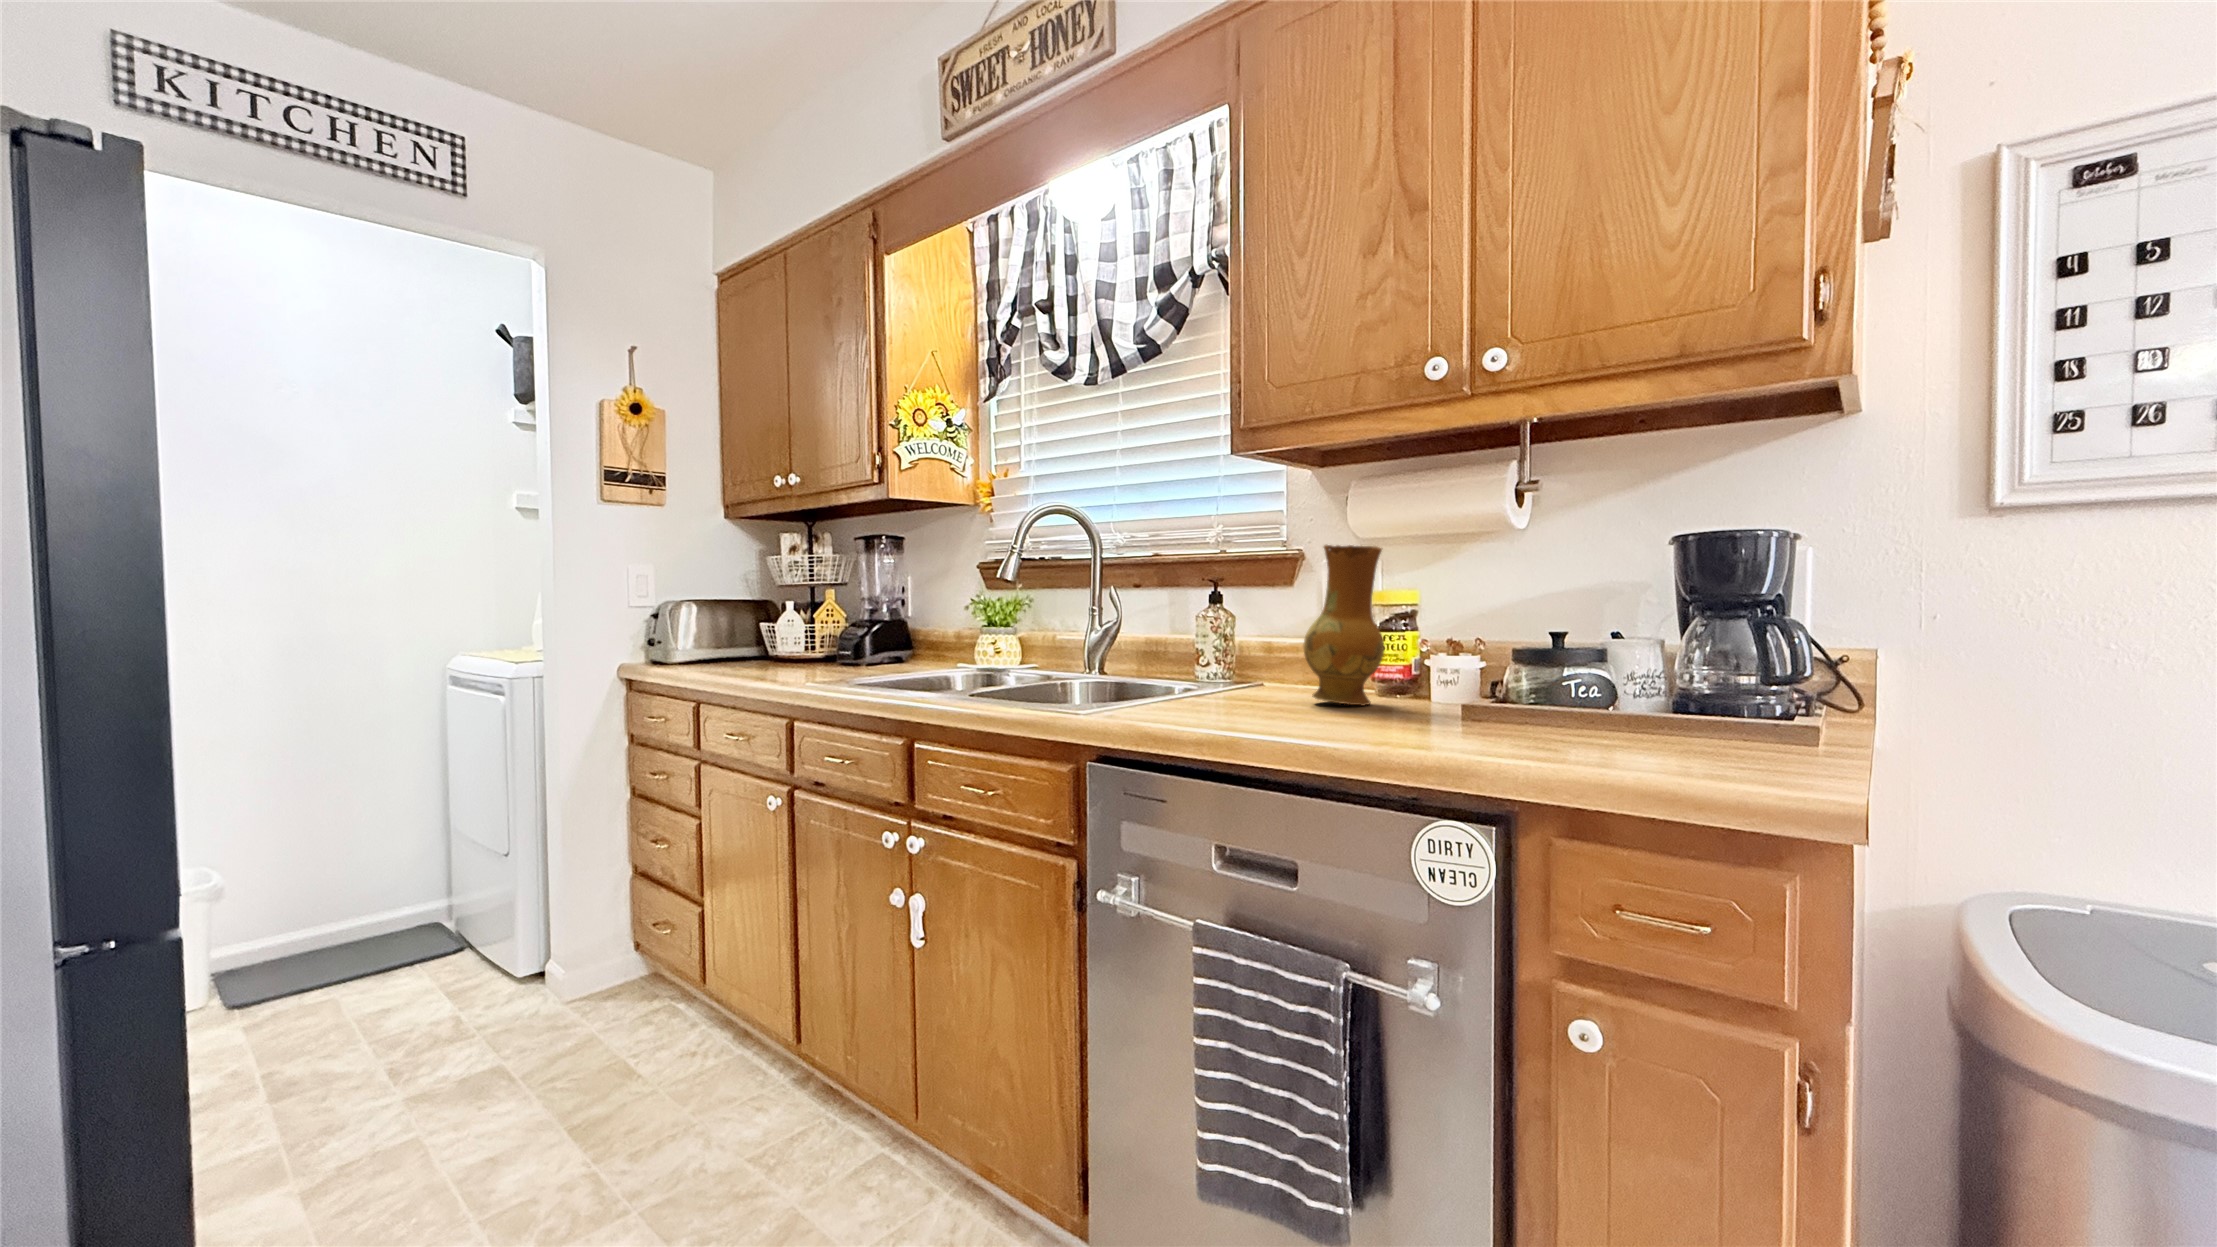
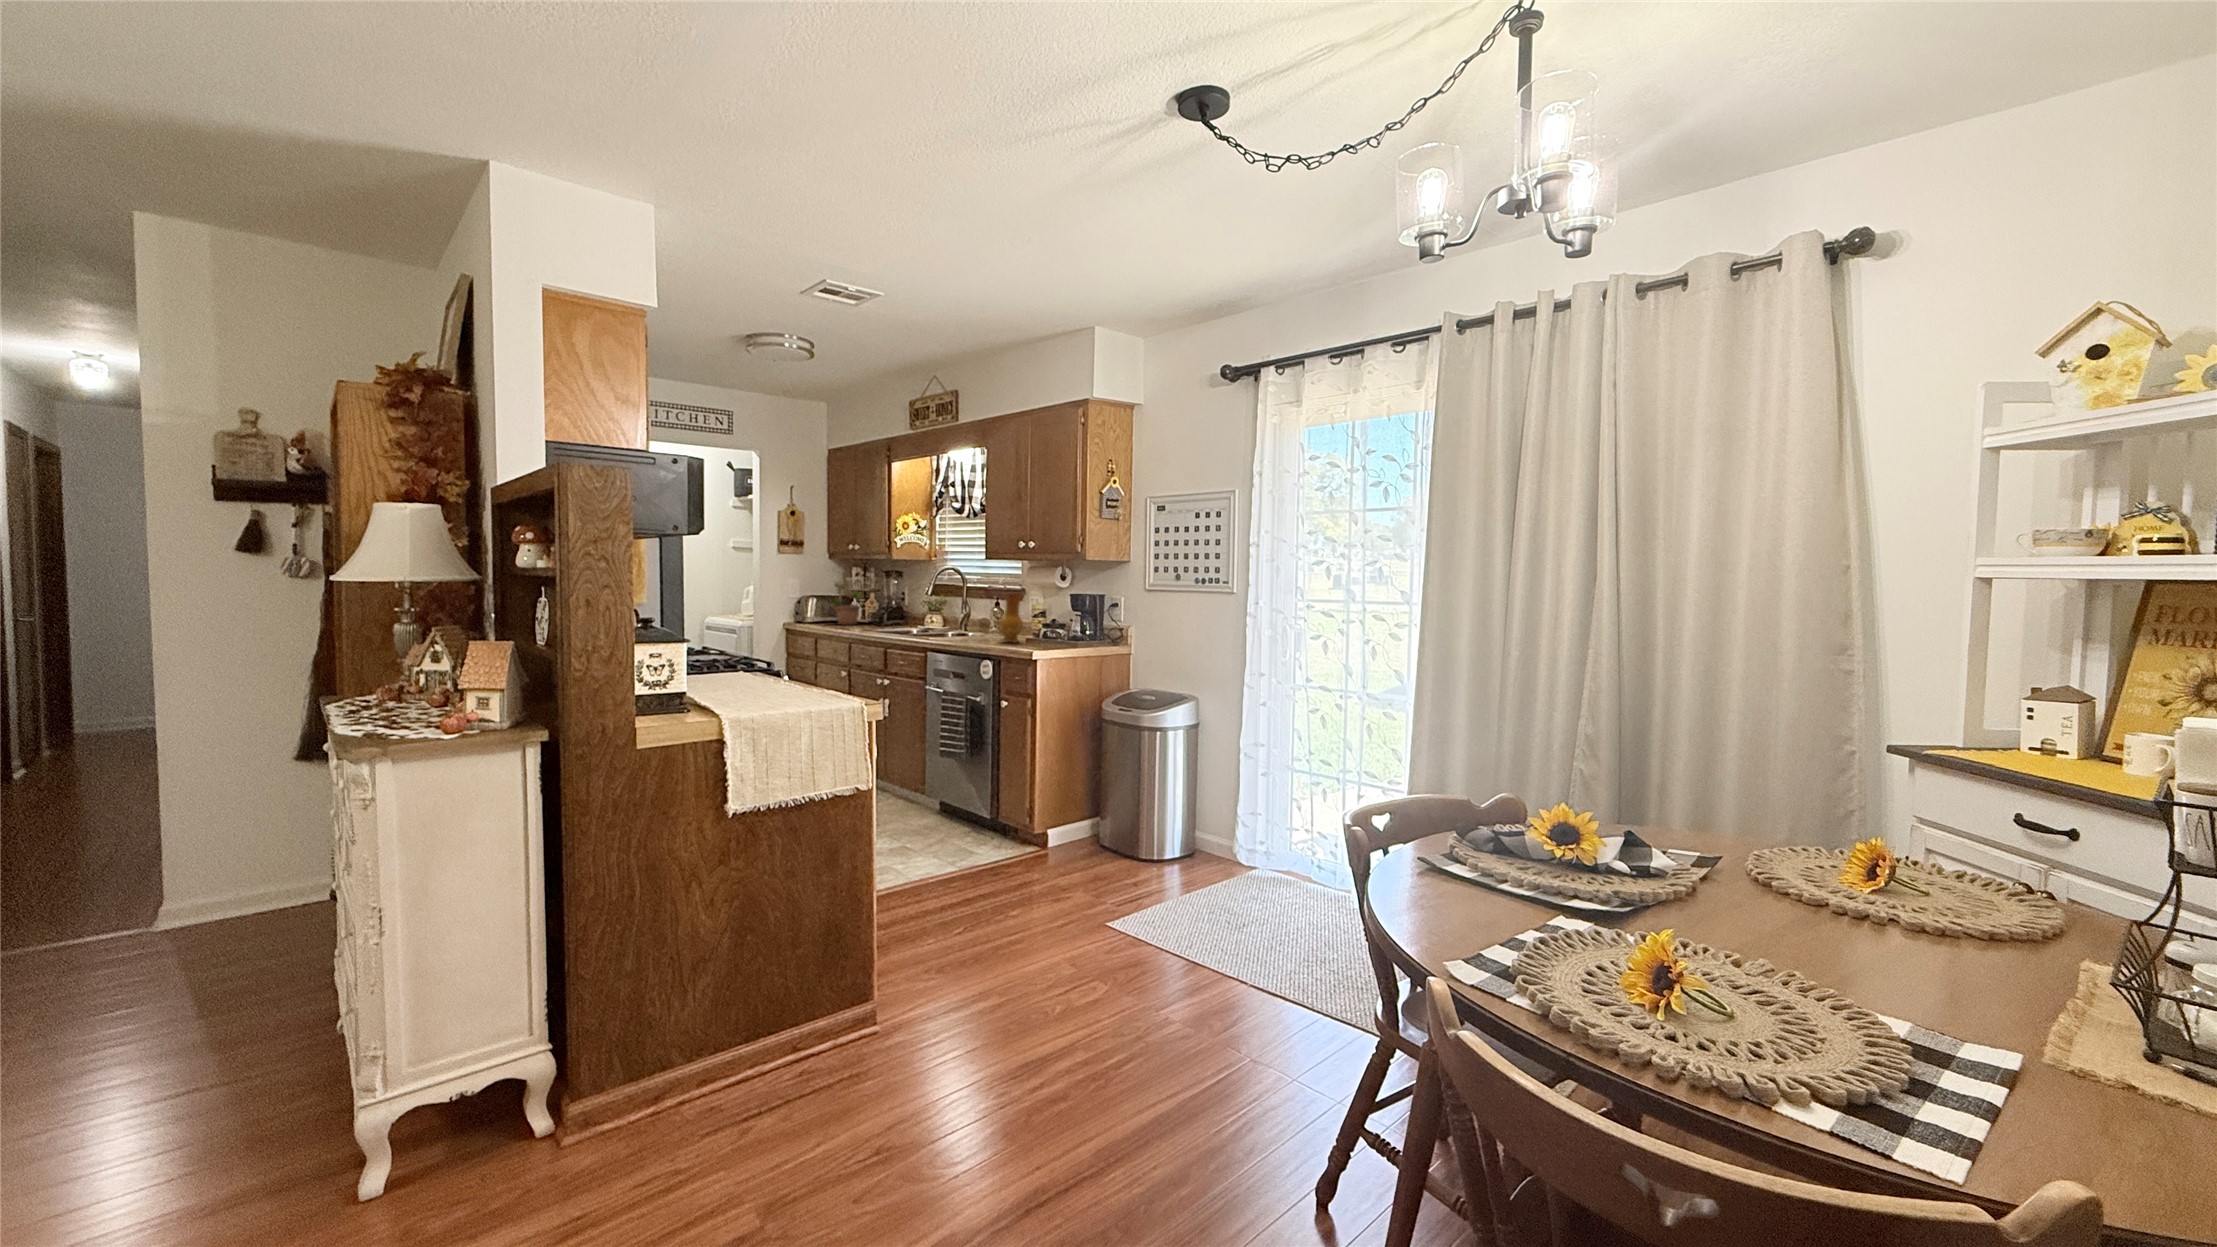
potted plant: none [728,553,815,665] -> present [831,583,864,625]

